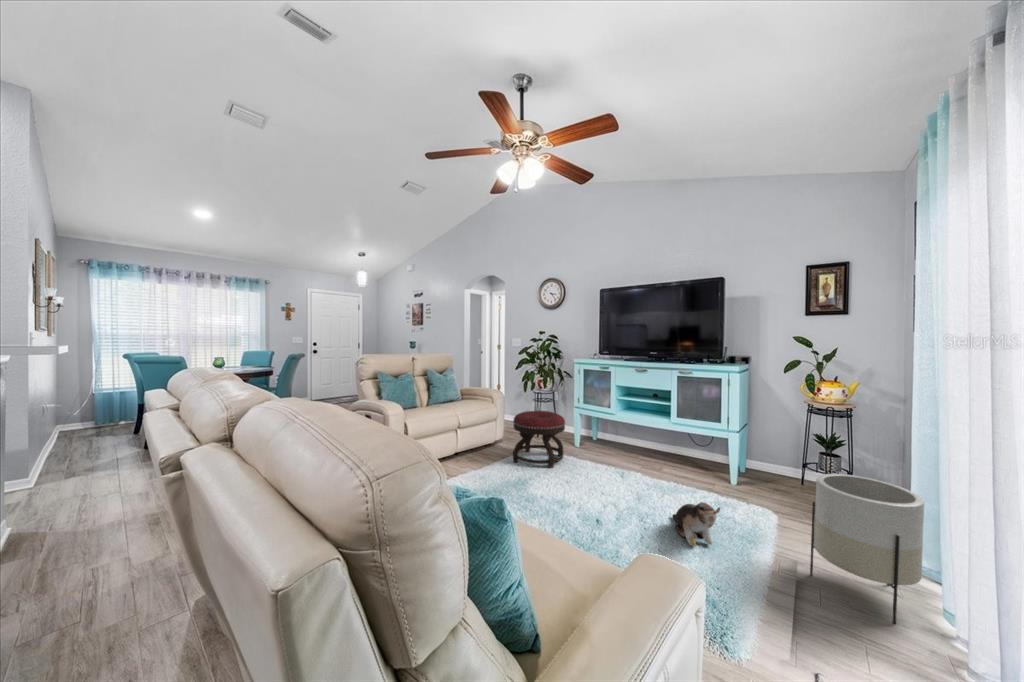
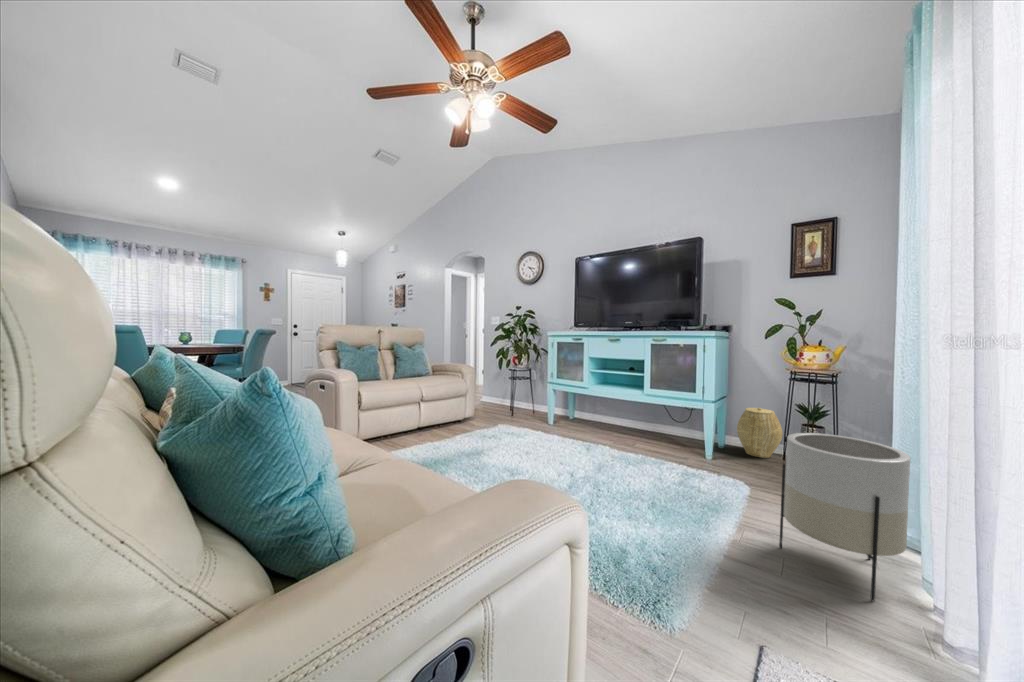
ottoman: present [513,411,565,468] -> none [477,384,534,442]
woven basket: none [758,435,801,483] -> present [737,408,782,458]
plush toy: present [673,502,720,546] -> none [633,466,678,516]

